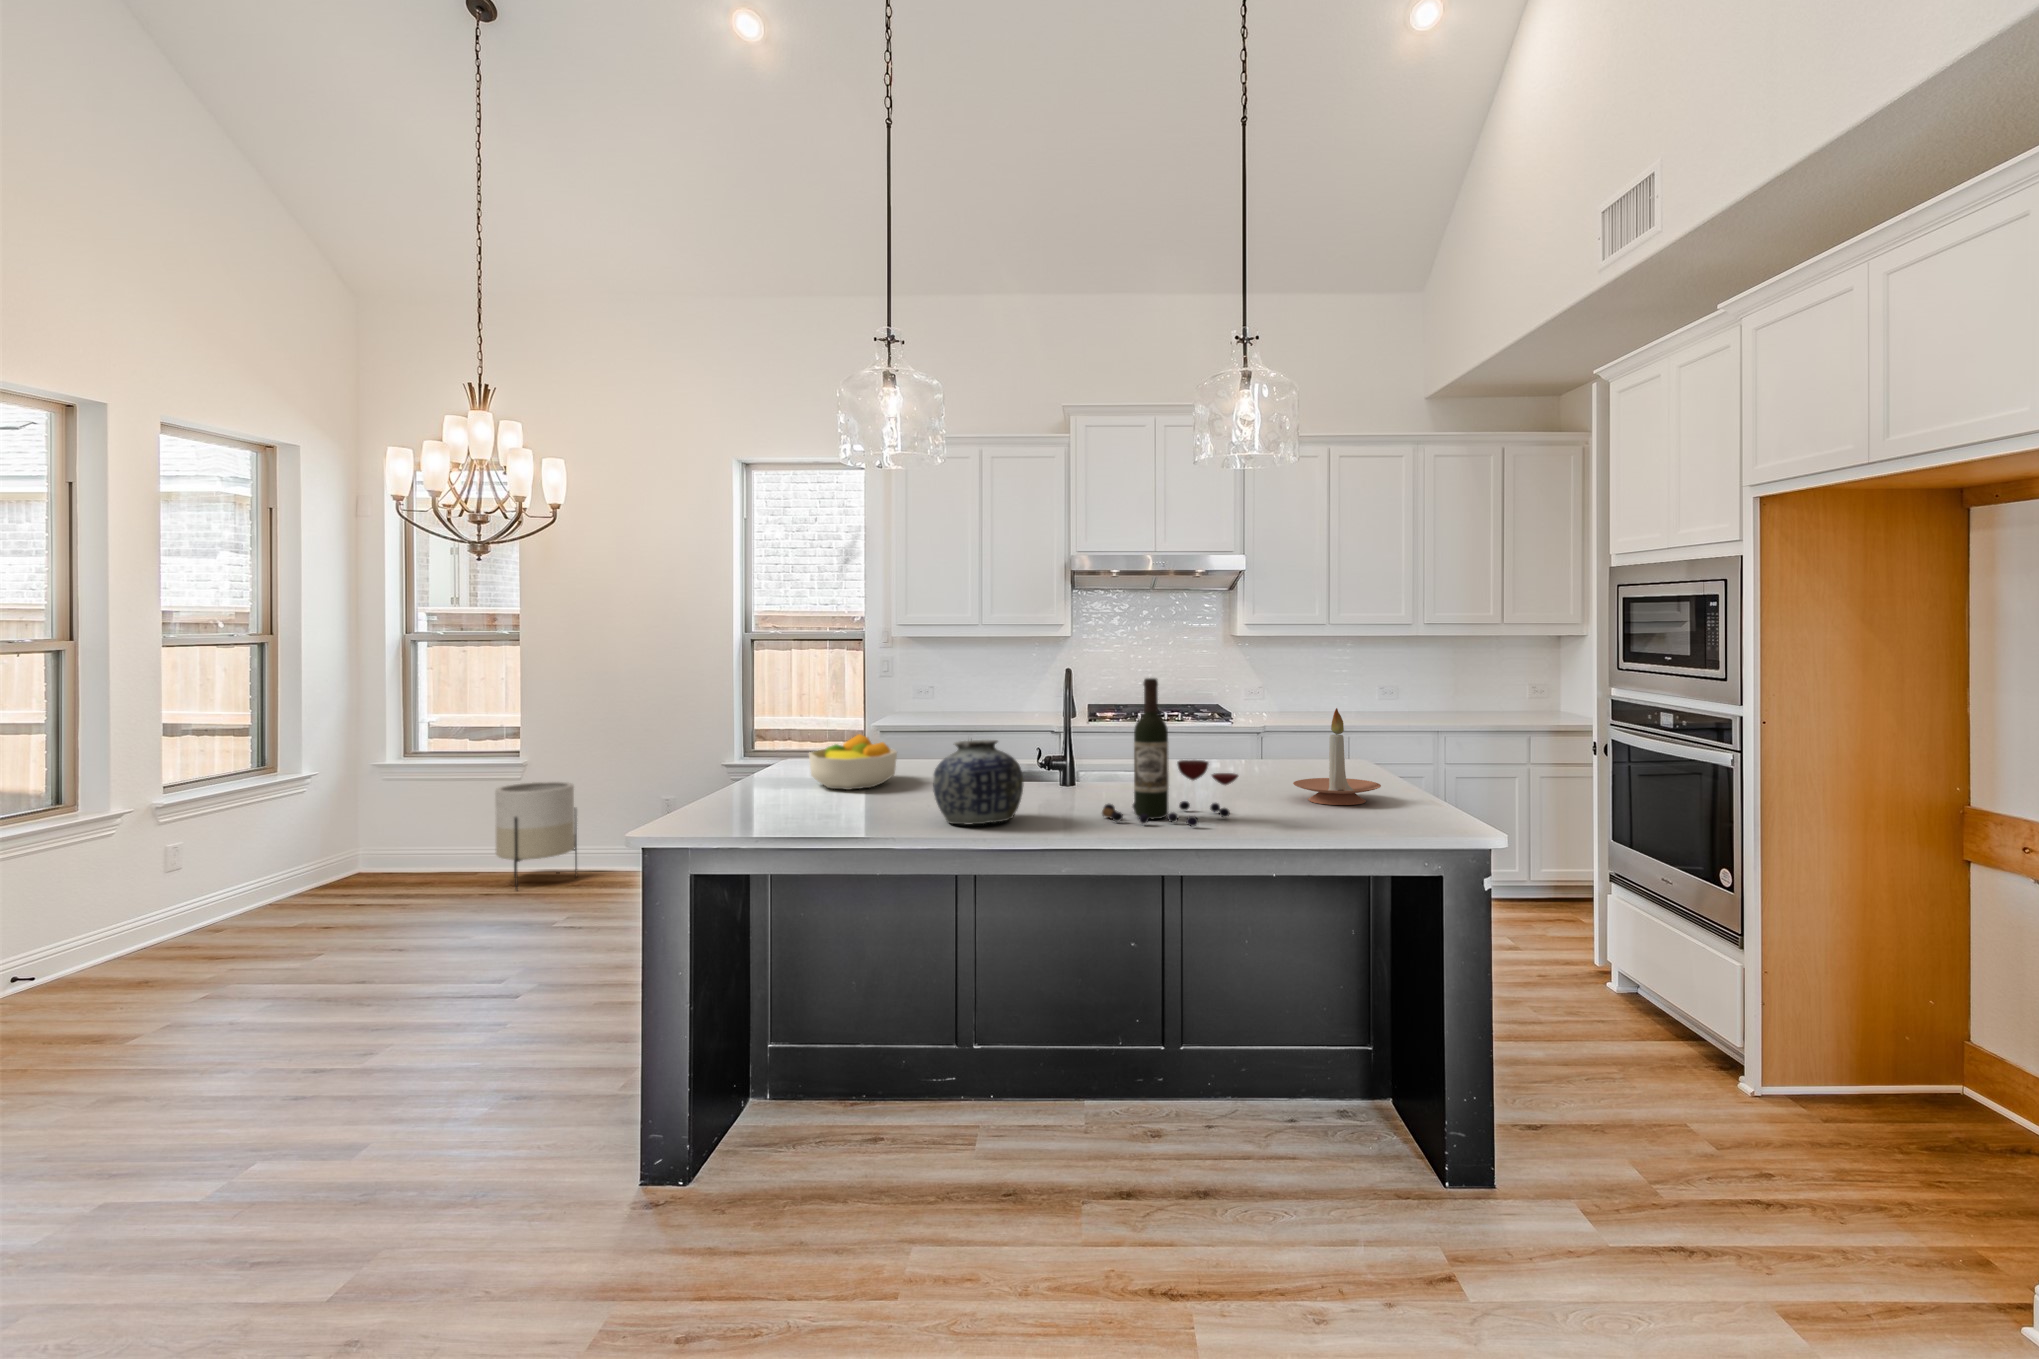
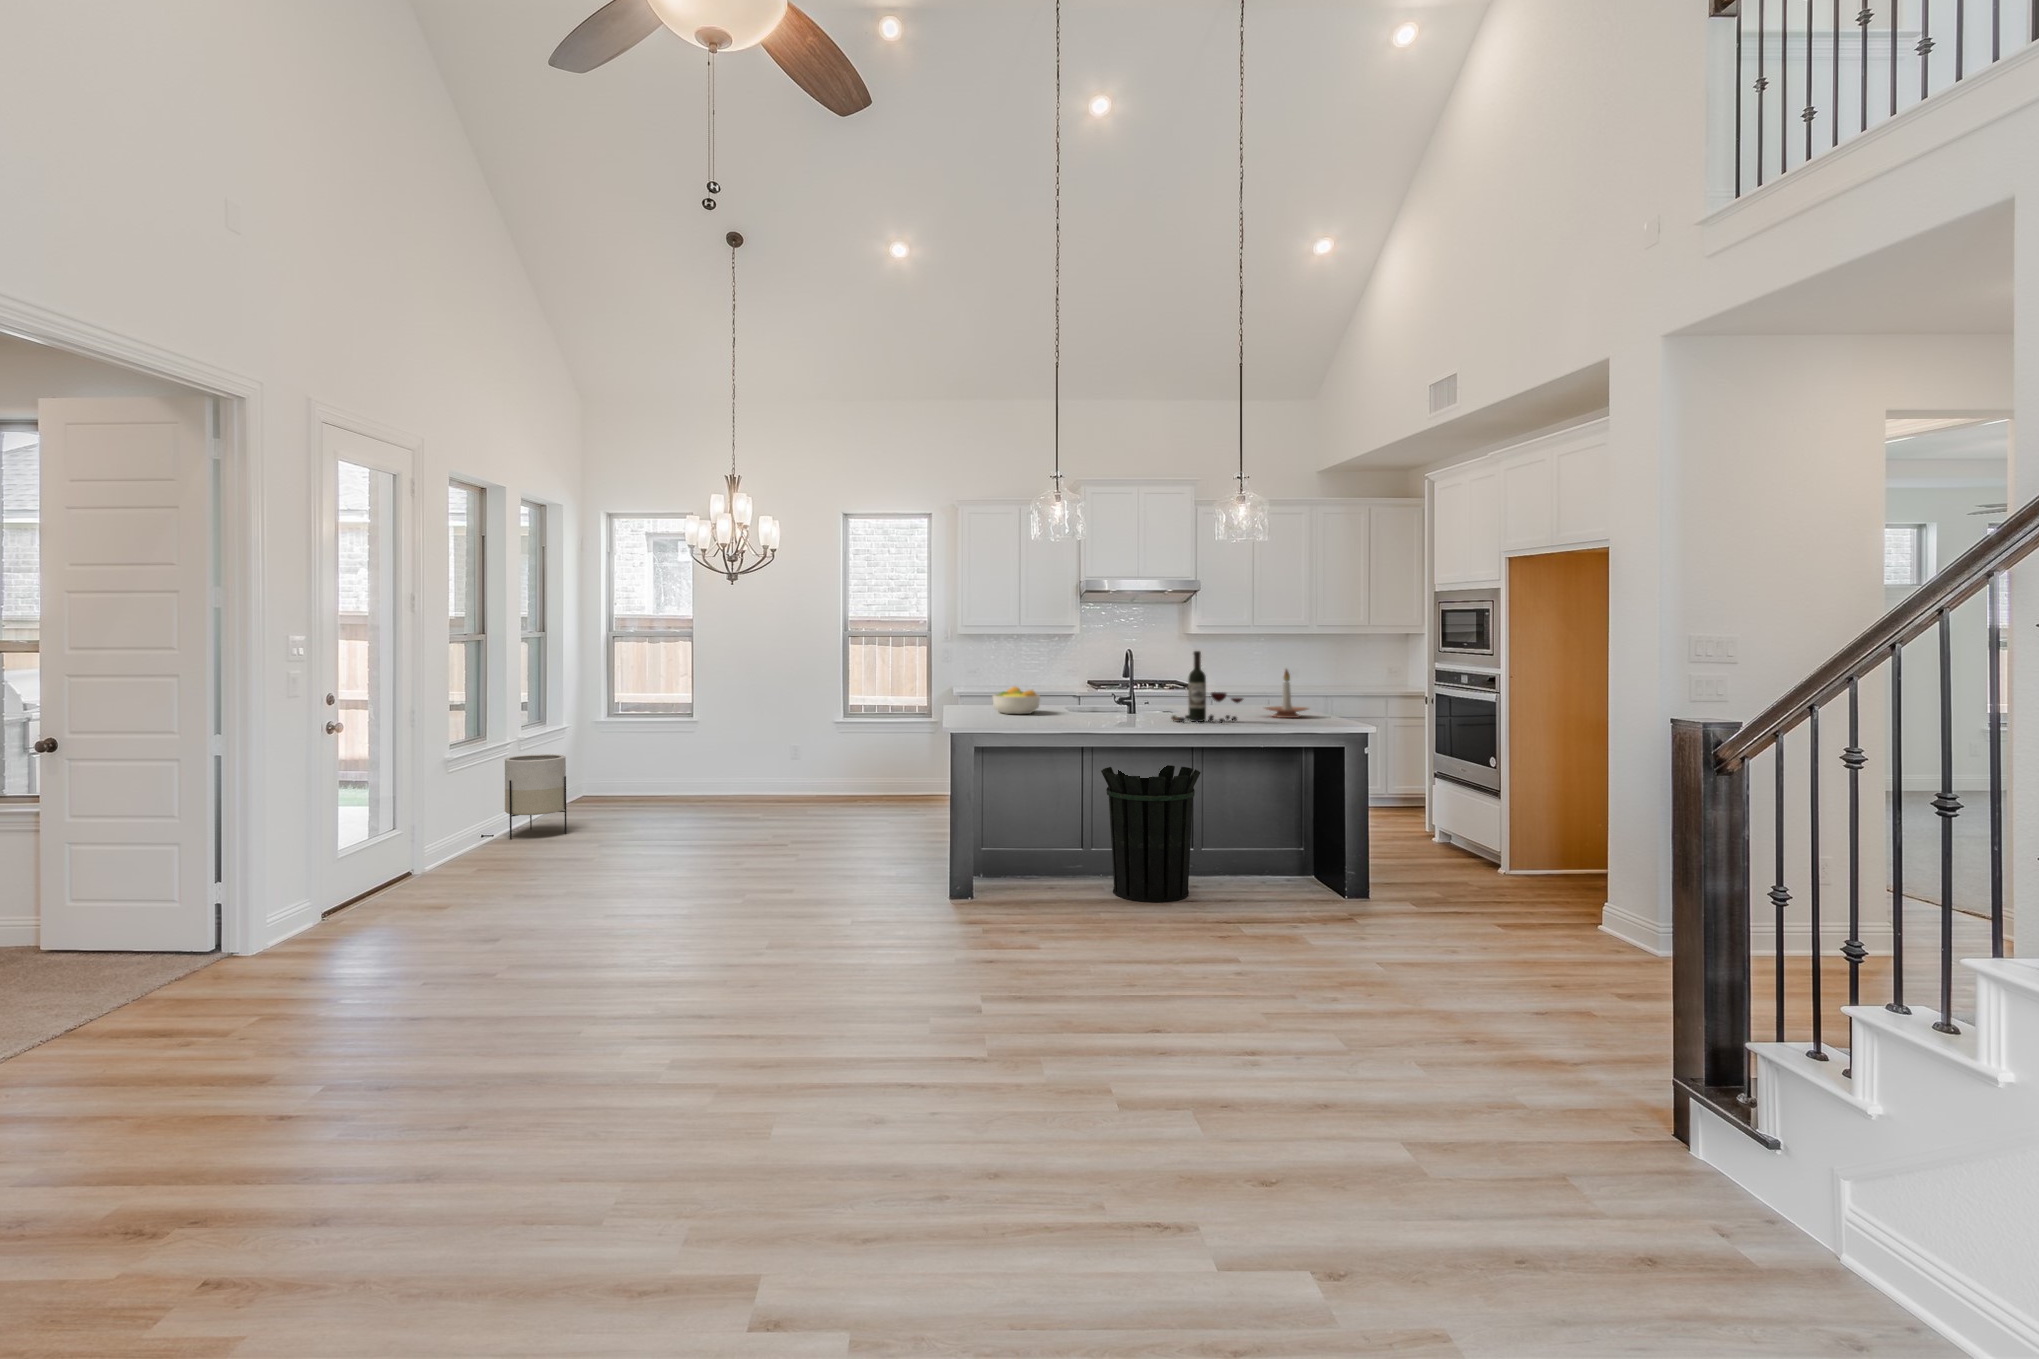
vase: present [933,740,1023,824] -> none [1090,682,1135,723]
planter: present [495,782,577,890] -> present [505,754,567,839]
waste bin: none [962,890,1156,1190] -> present [1101,765,1201,902]

